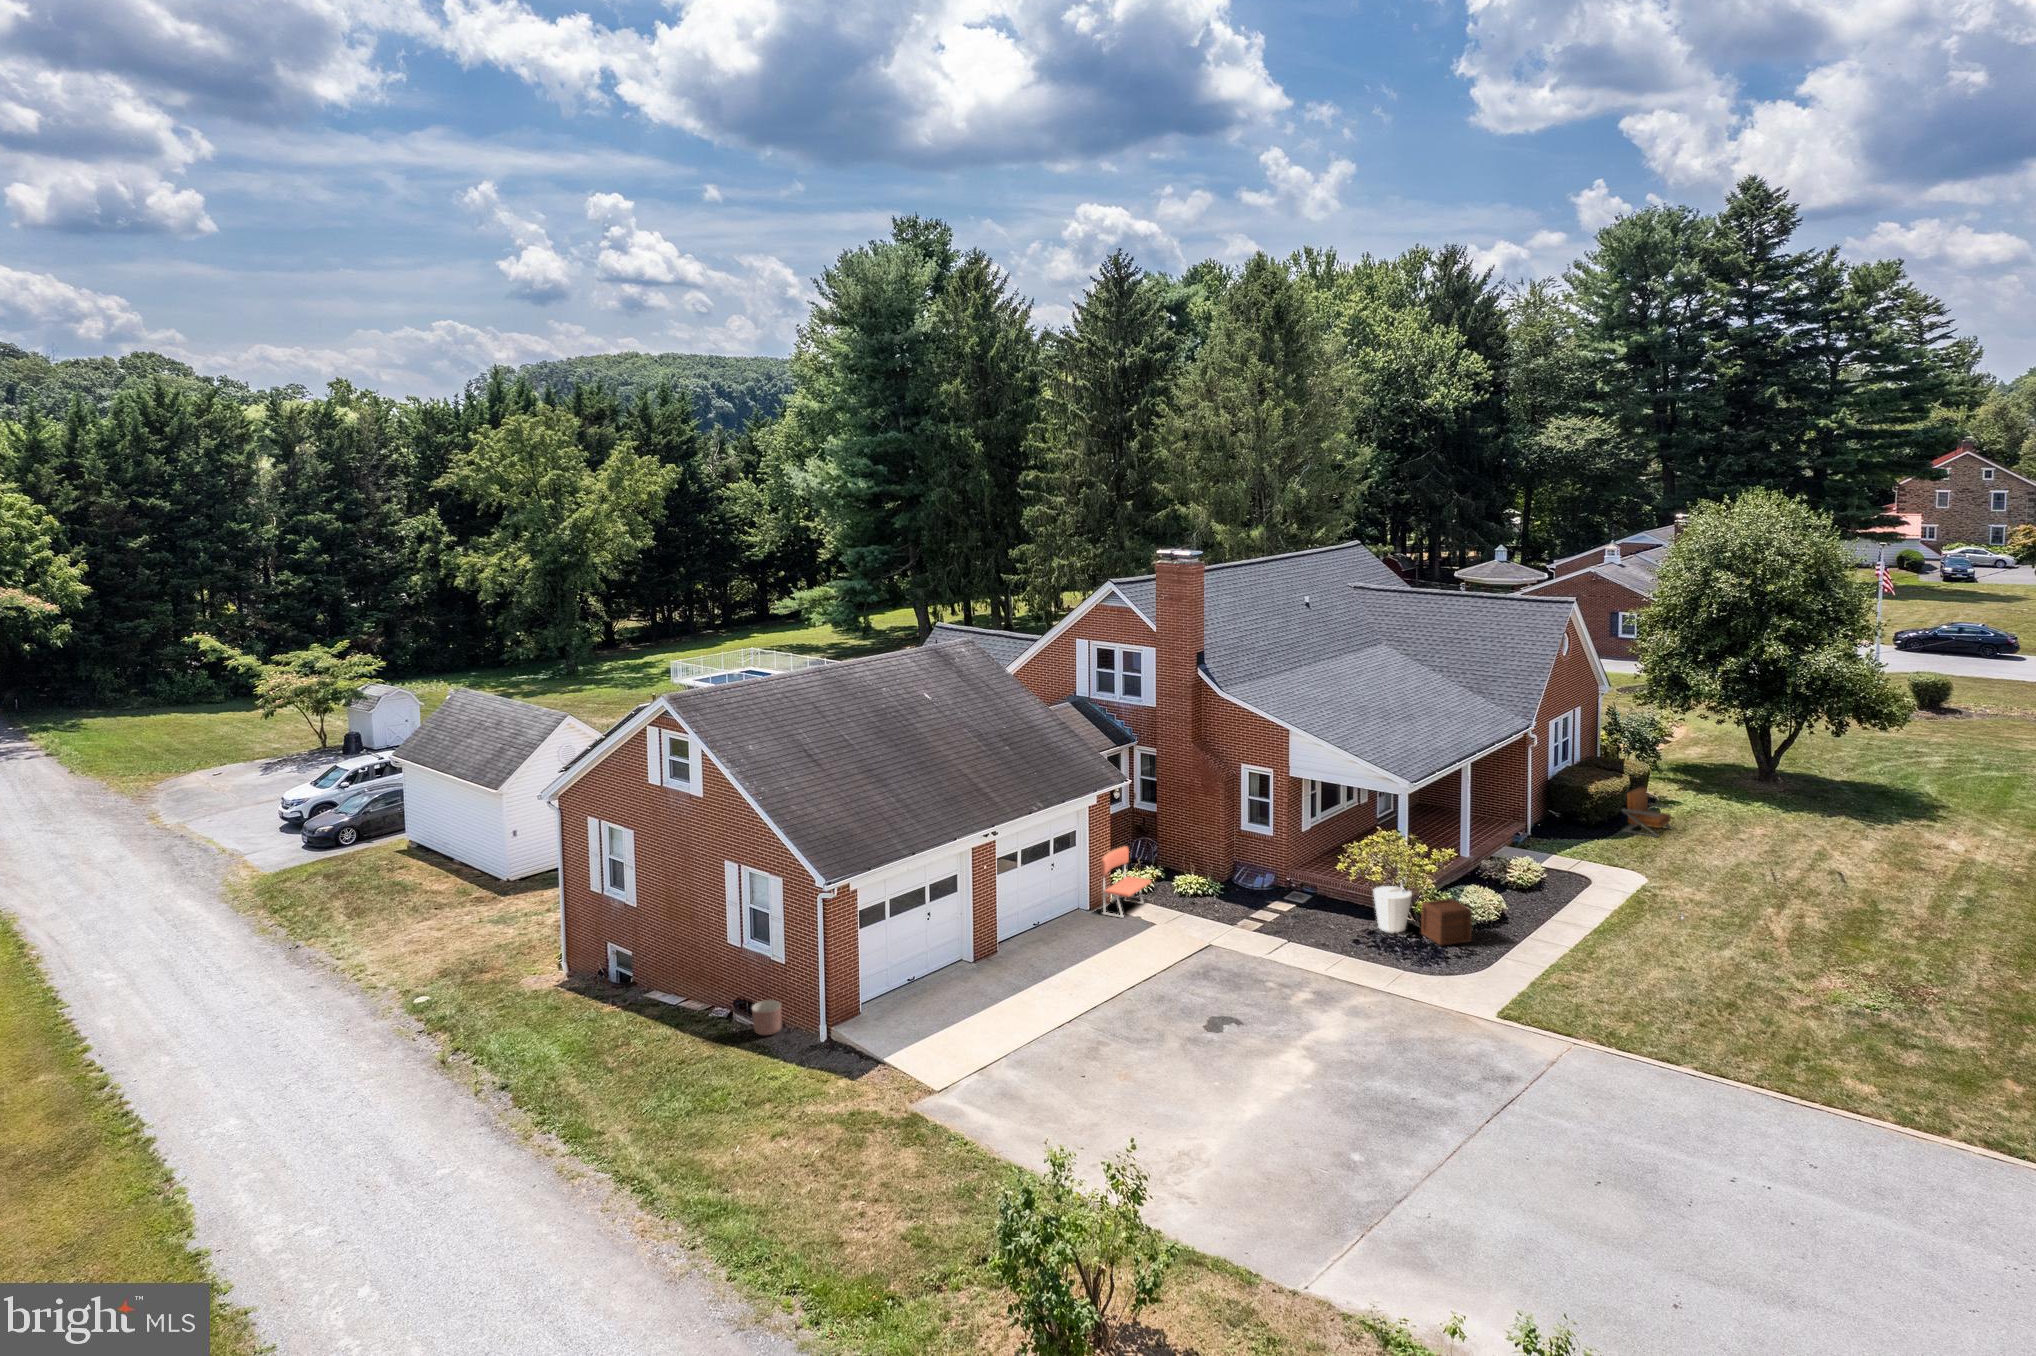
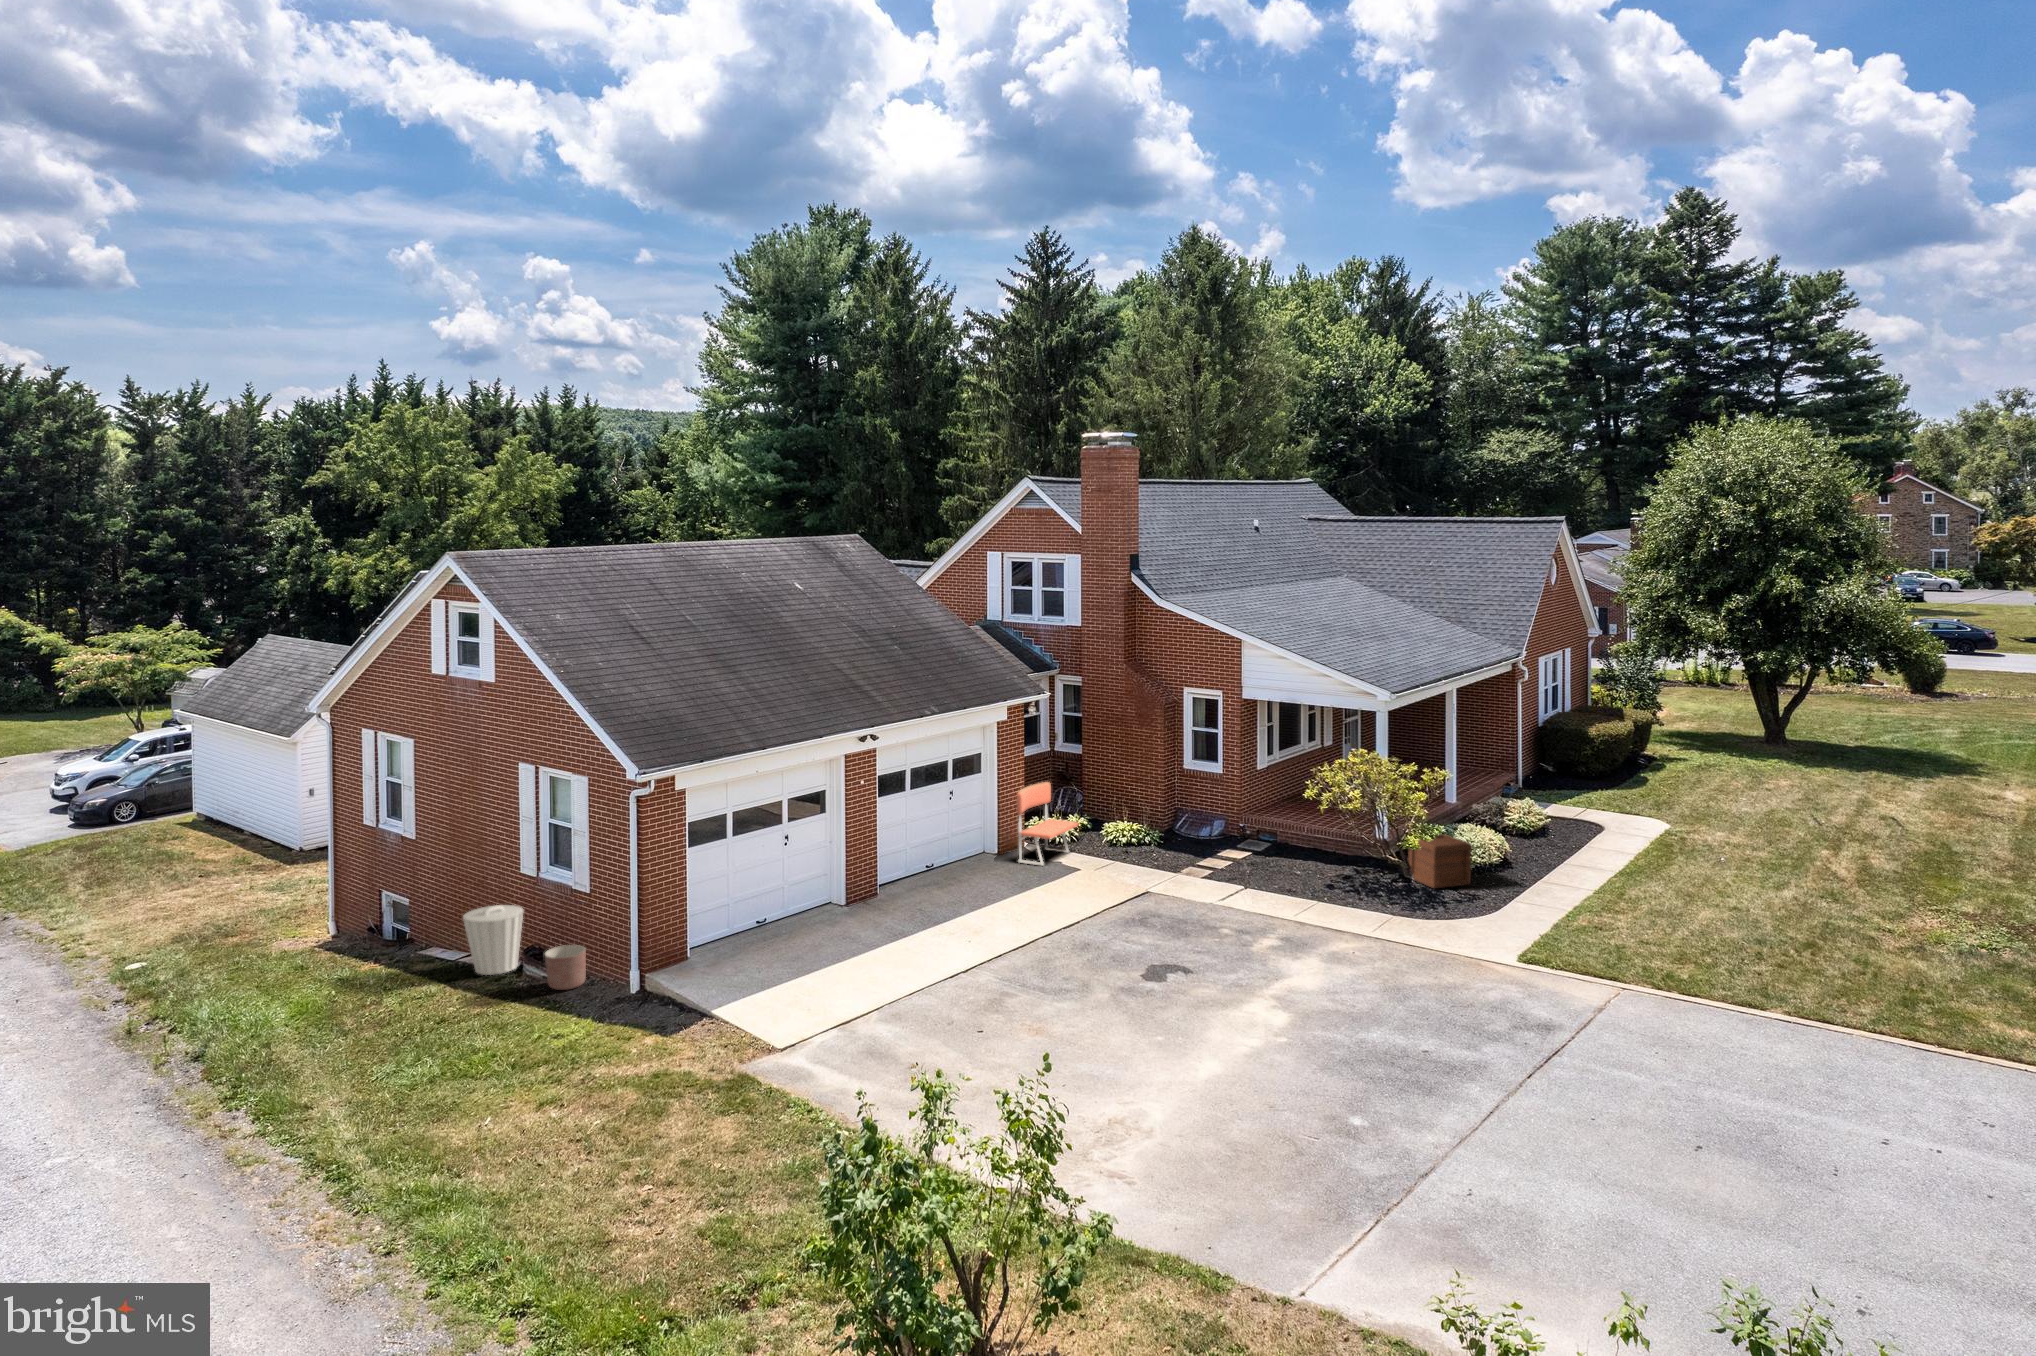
lounge chair: present [1622,787,1674,837] -> none [1621,735,1681,789]
trash can: present [1373,886,1412,932] -> present [463,905,523,975]

